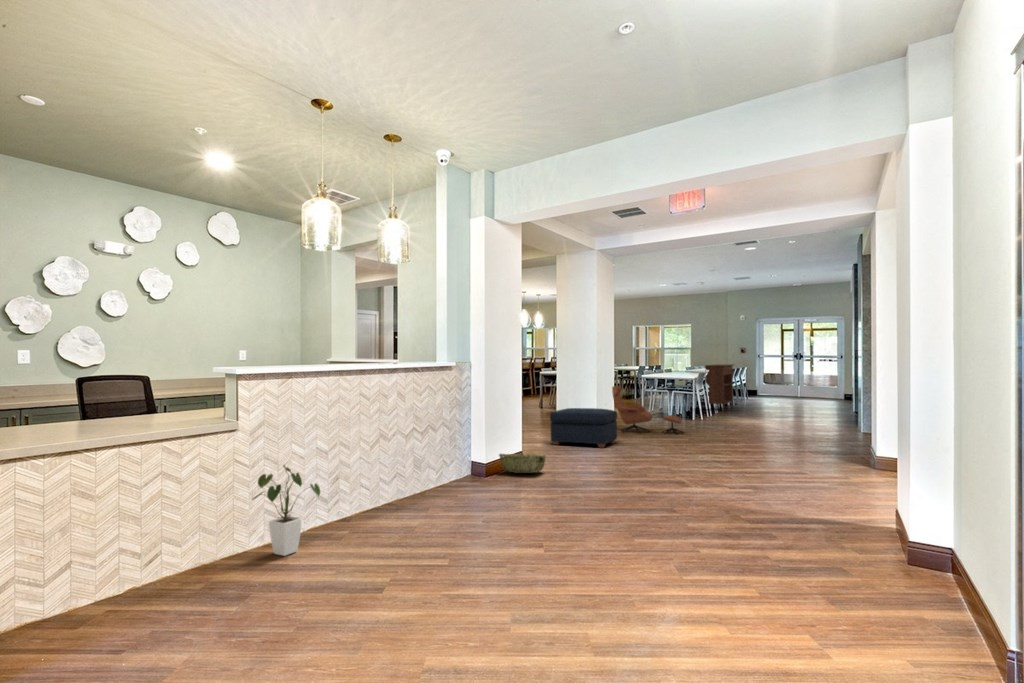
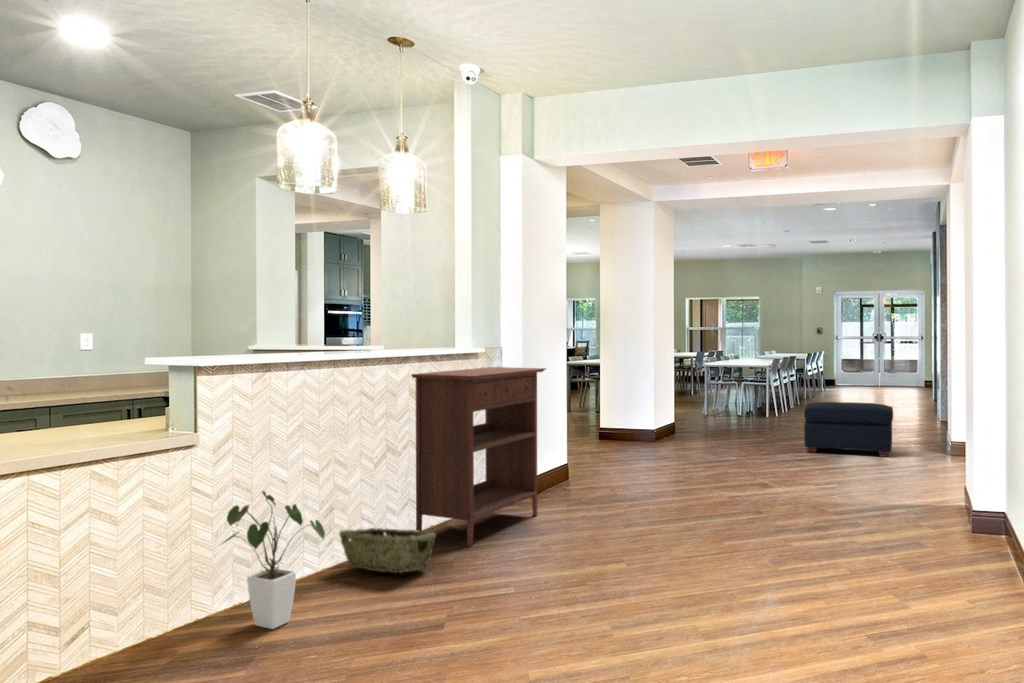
console table: present [705,364,734,411] -> present [411,367,546,547]
lounge chair: present [612,386,681,434] -> none [670,373,769,442]
ottoman: present [550,408,617,448] -> present [804,402,893,457]
woven basket: present [499,454,546,473] -> present [339,528,436,573]

